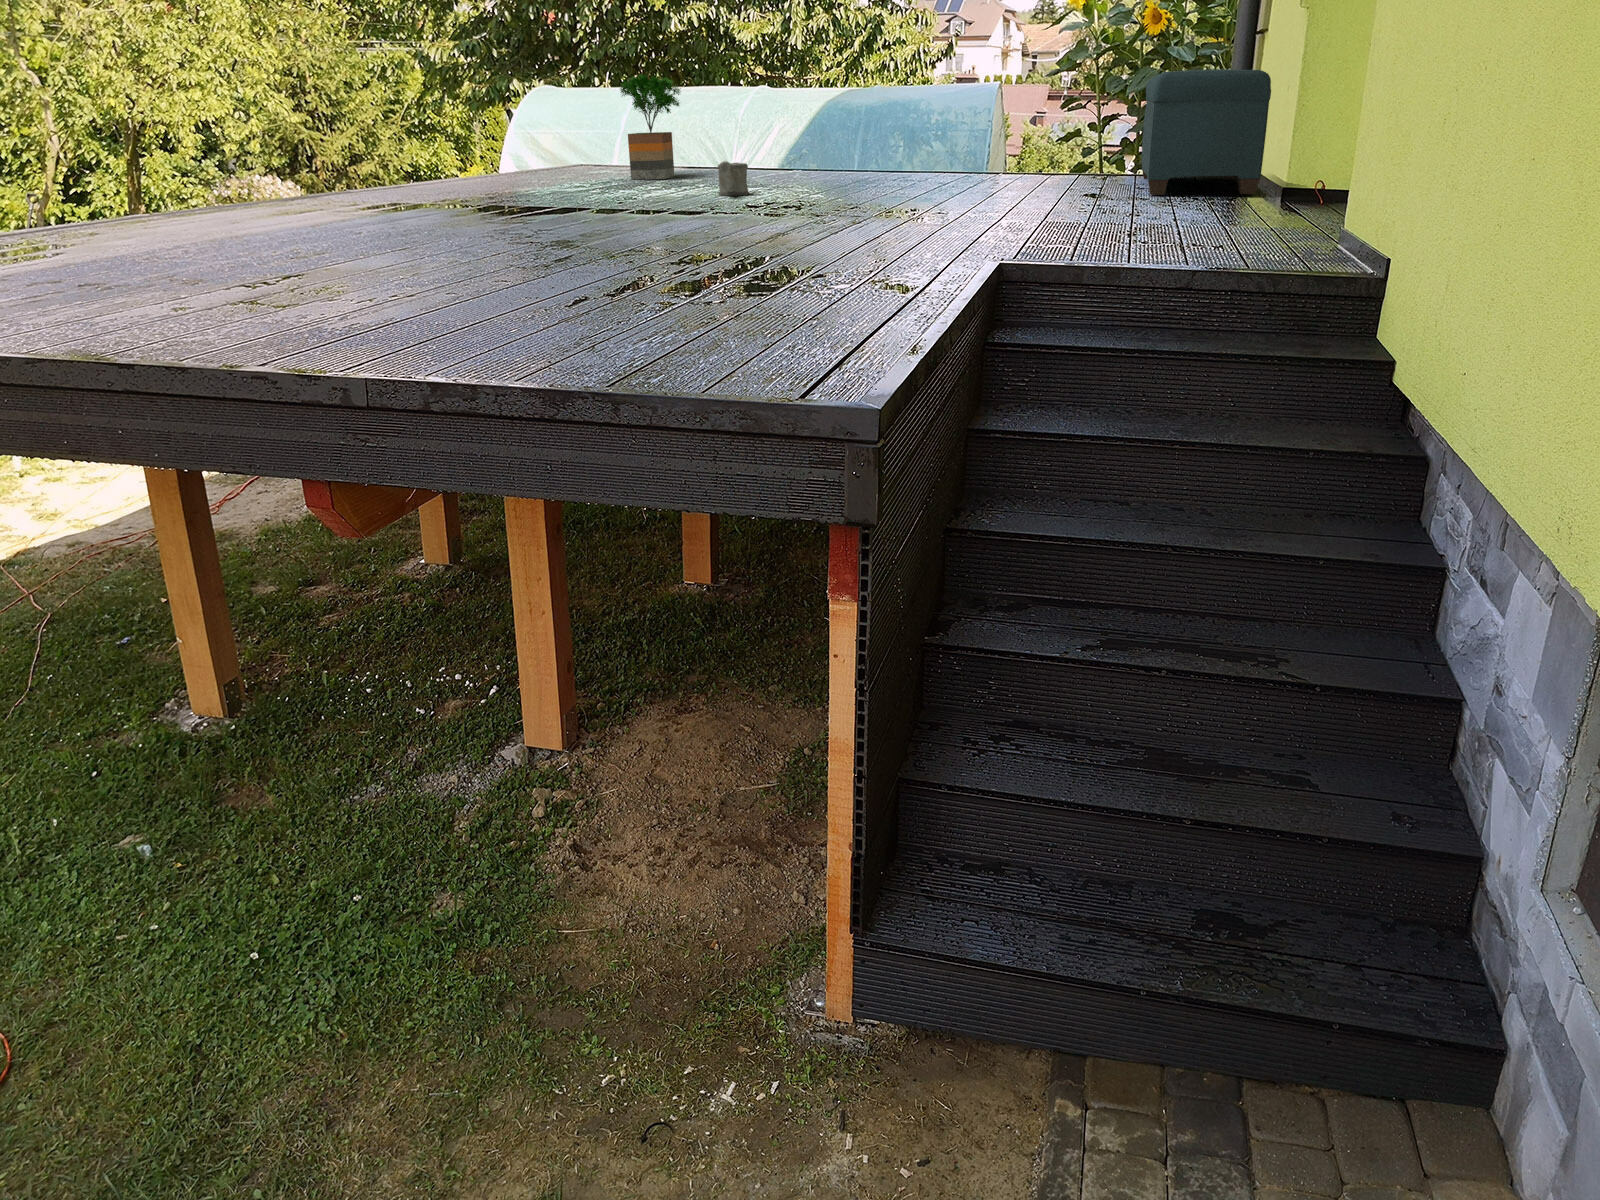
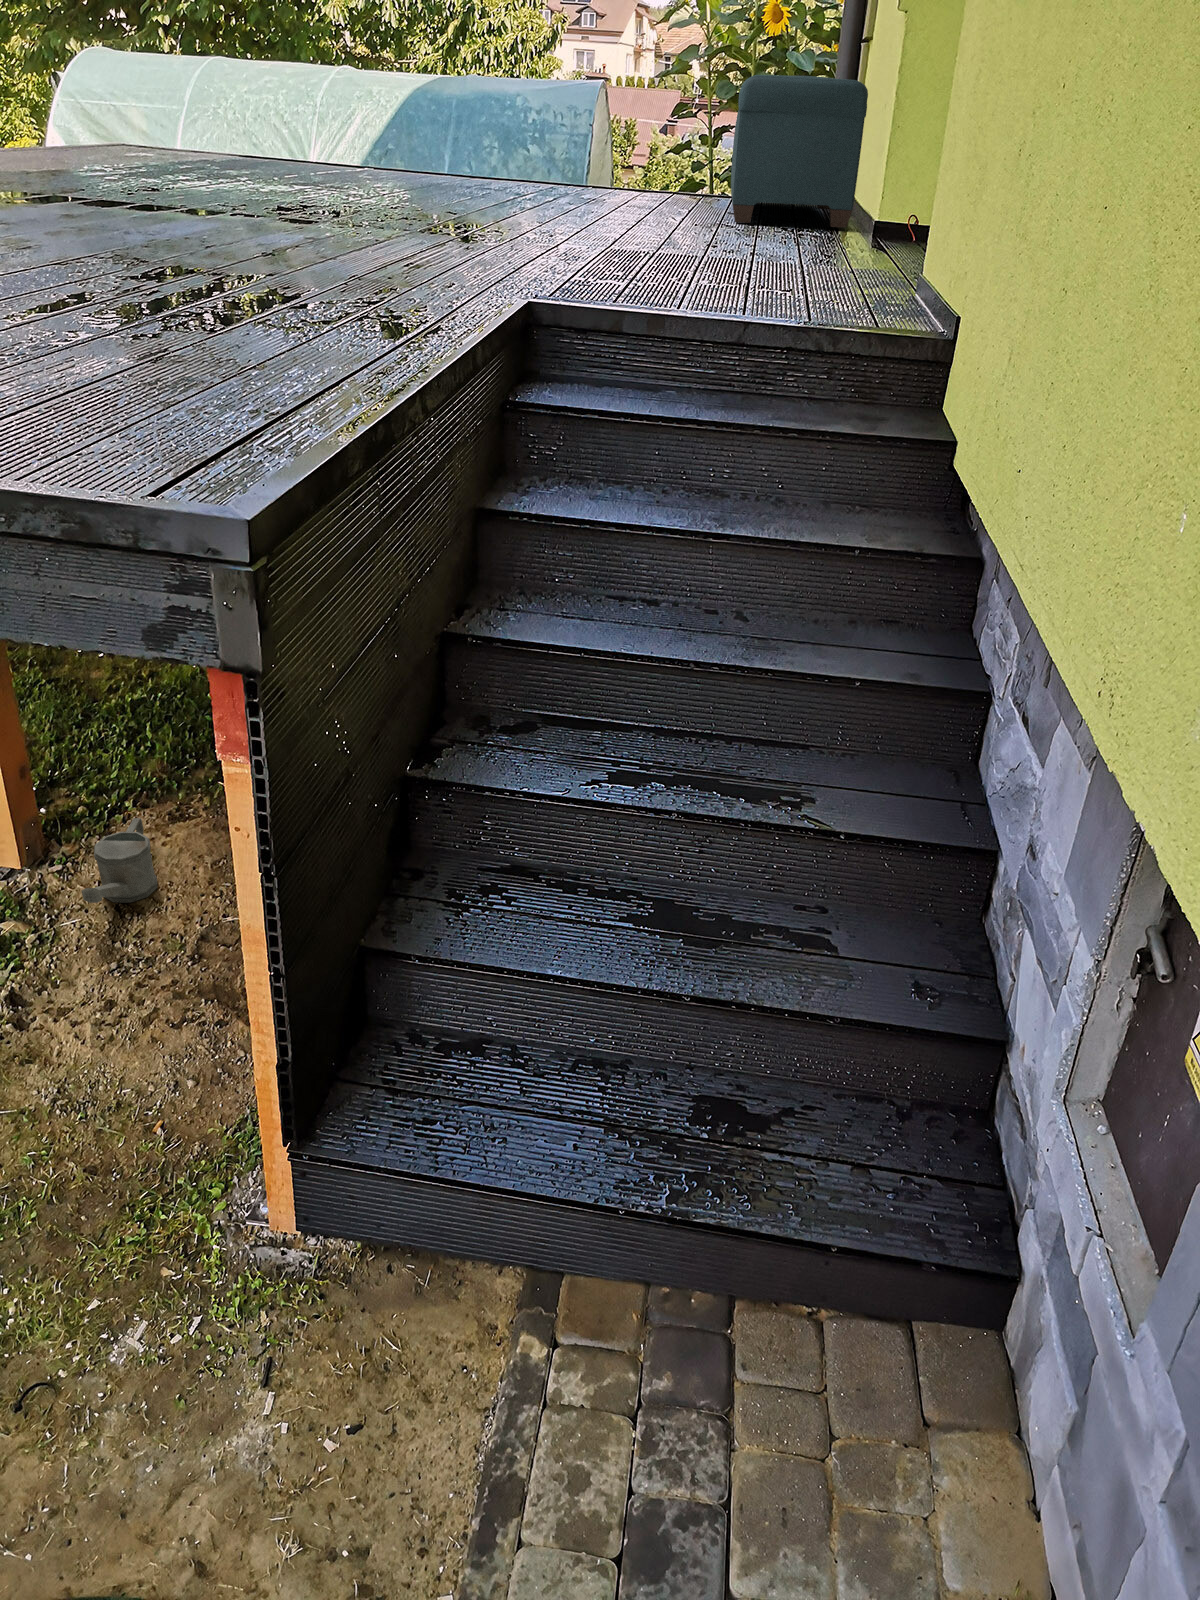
potted tree: present [620,74,681,180] -> none [130,33,211,169]
watering can: present [718,161,749,196] -> present [82,818,157,903]

